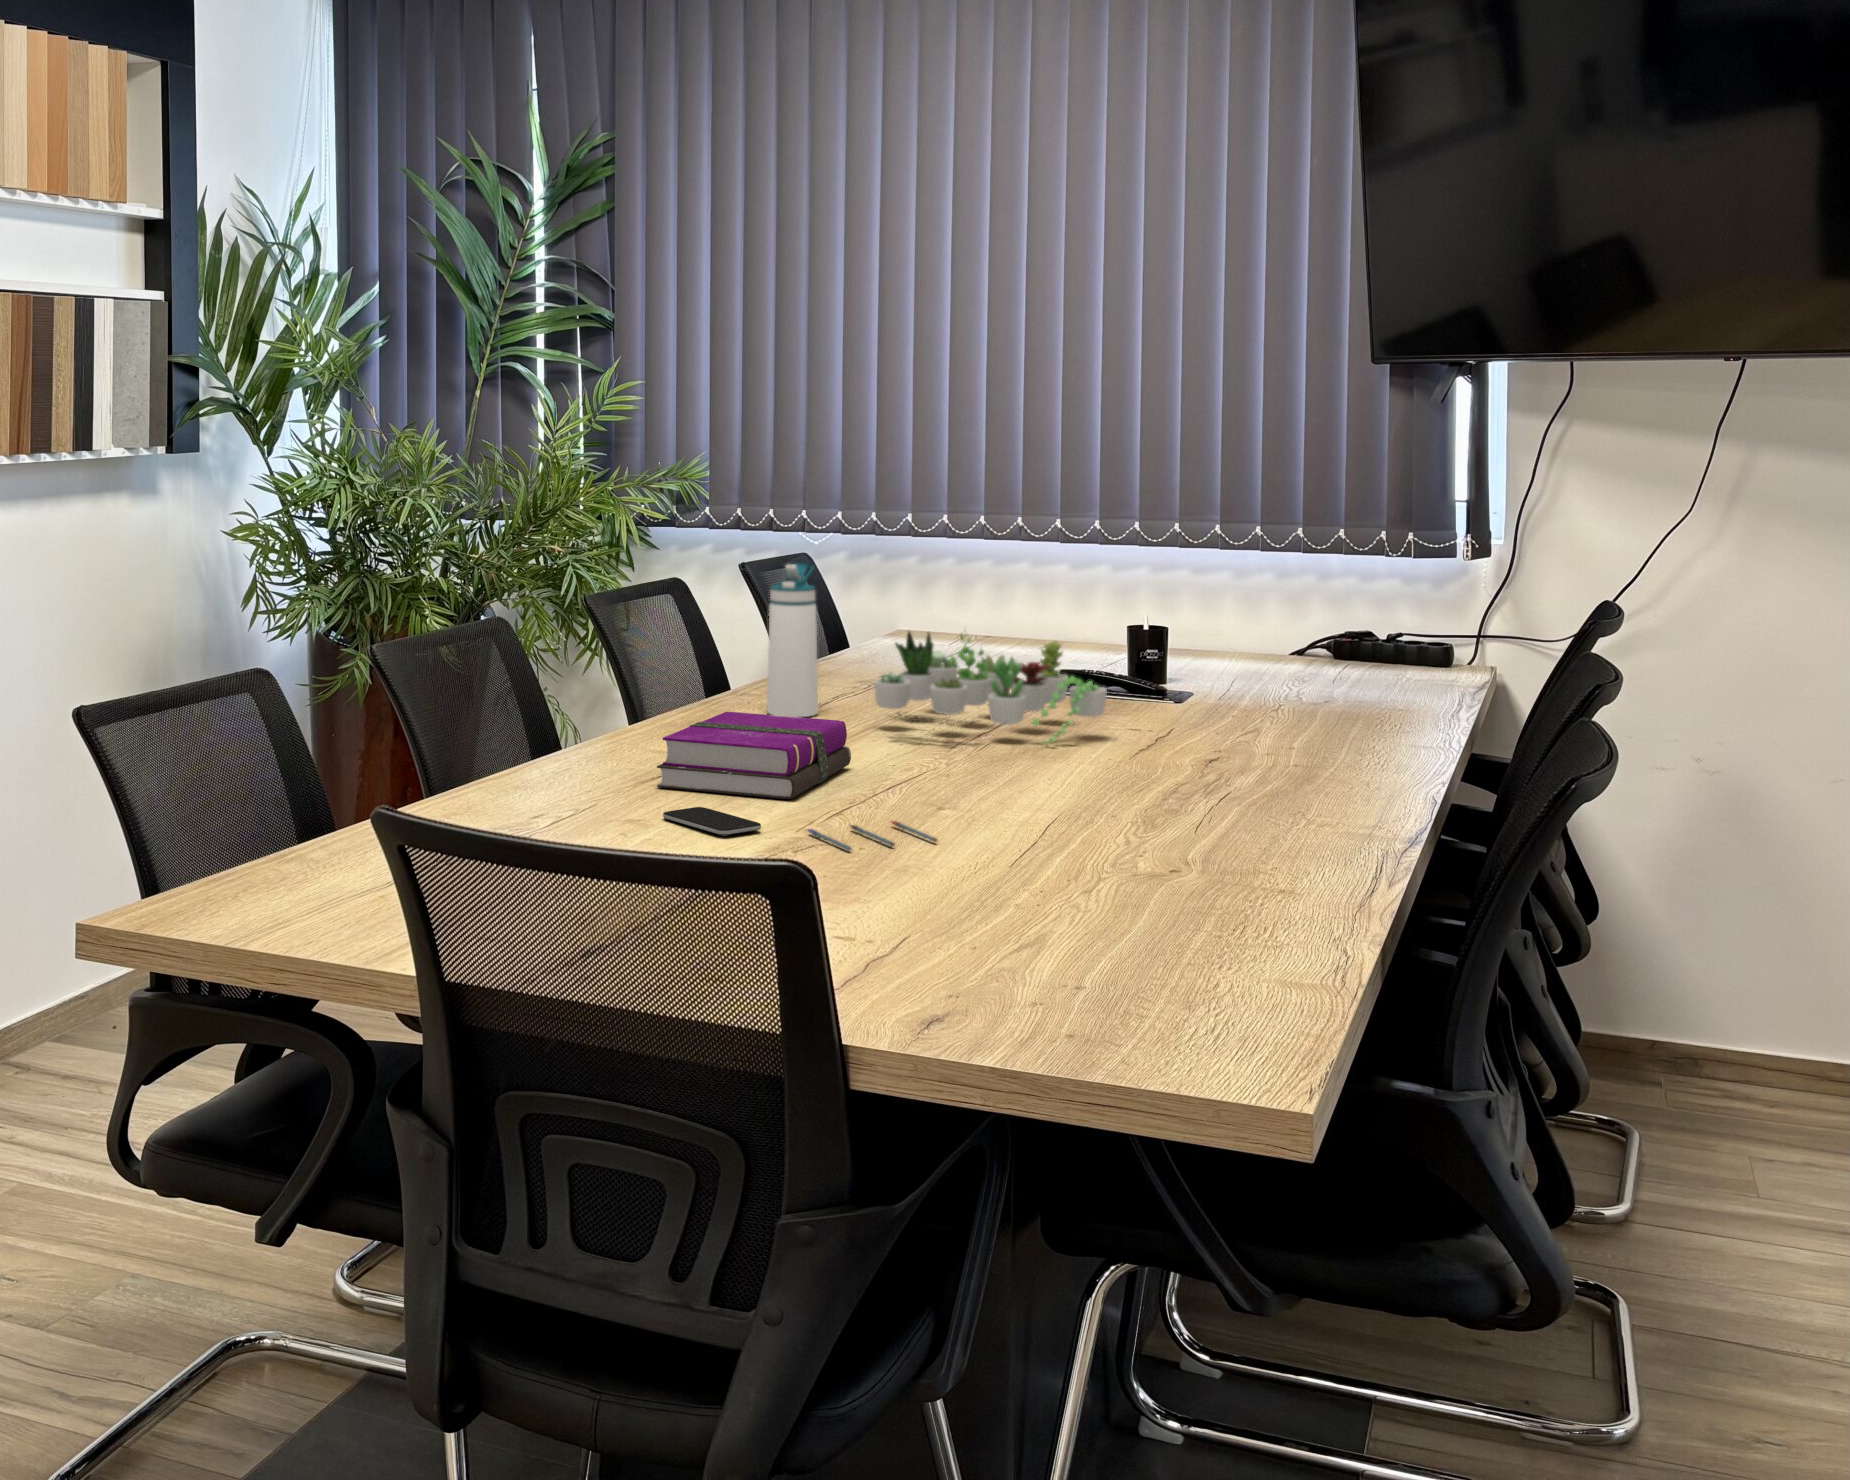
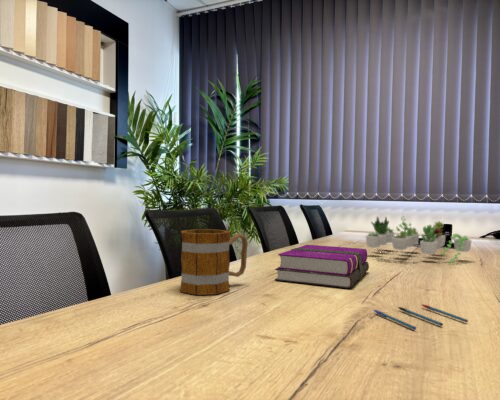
water bottle: present [767,563,818,717] -> none [318,189,339,251]
mug: none [487,696,605,814] -> present [180,229,248,295]
smartphone: present [663,807,761,836] -> none [280,293,343,314]

